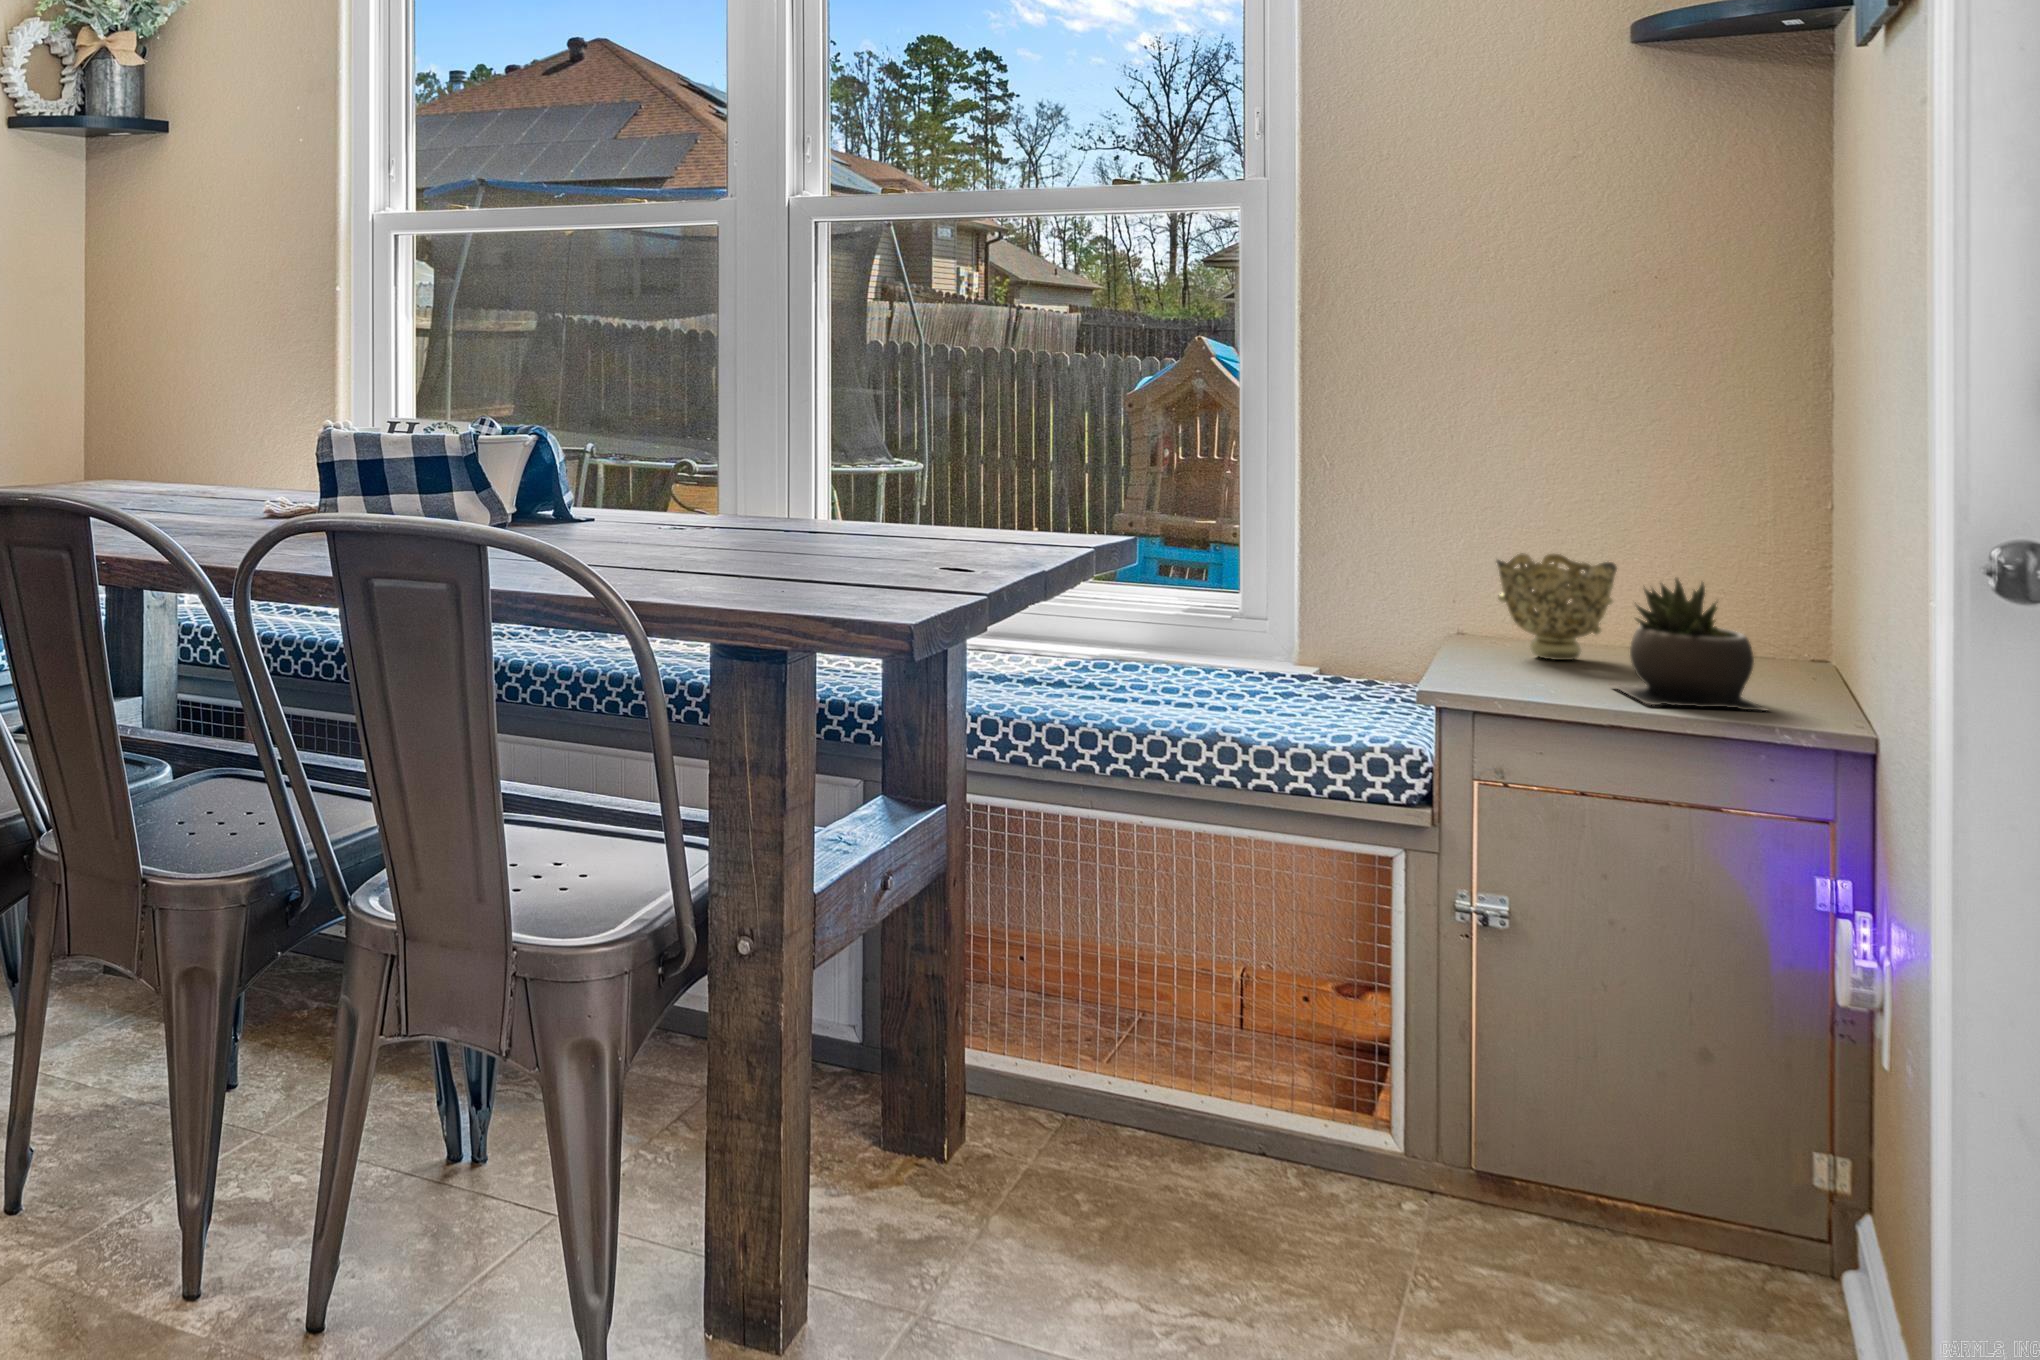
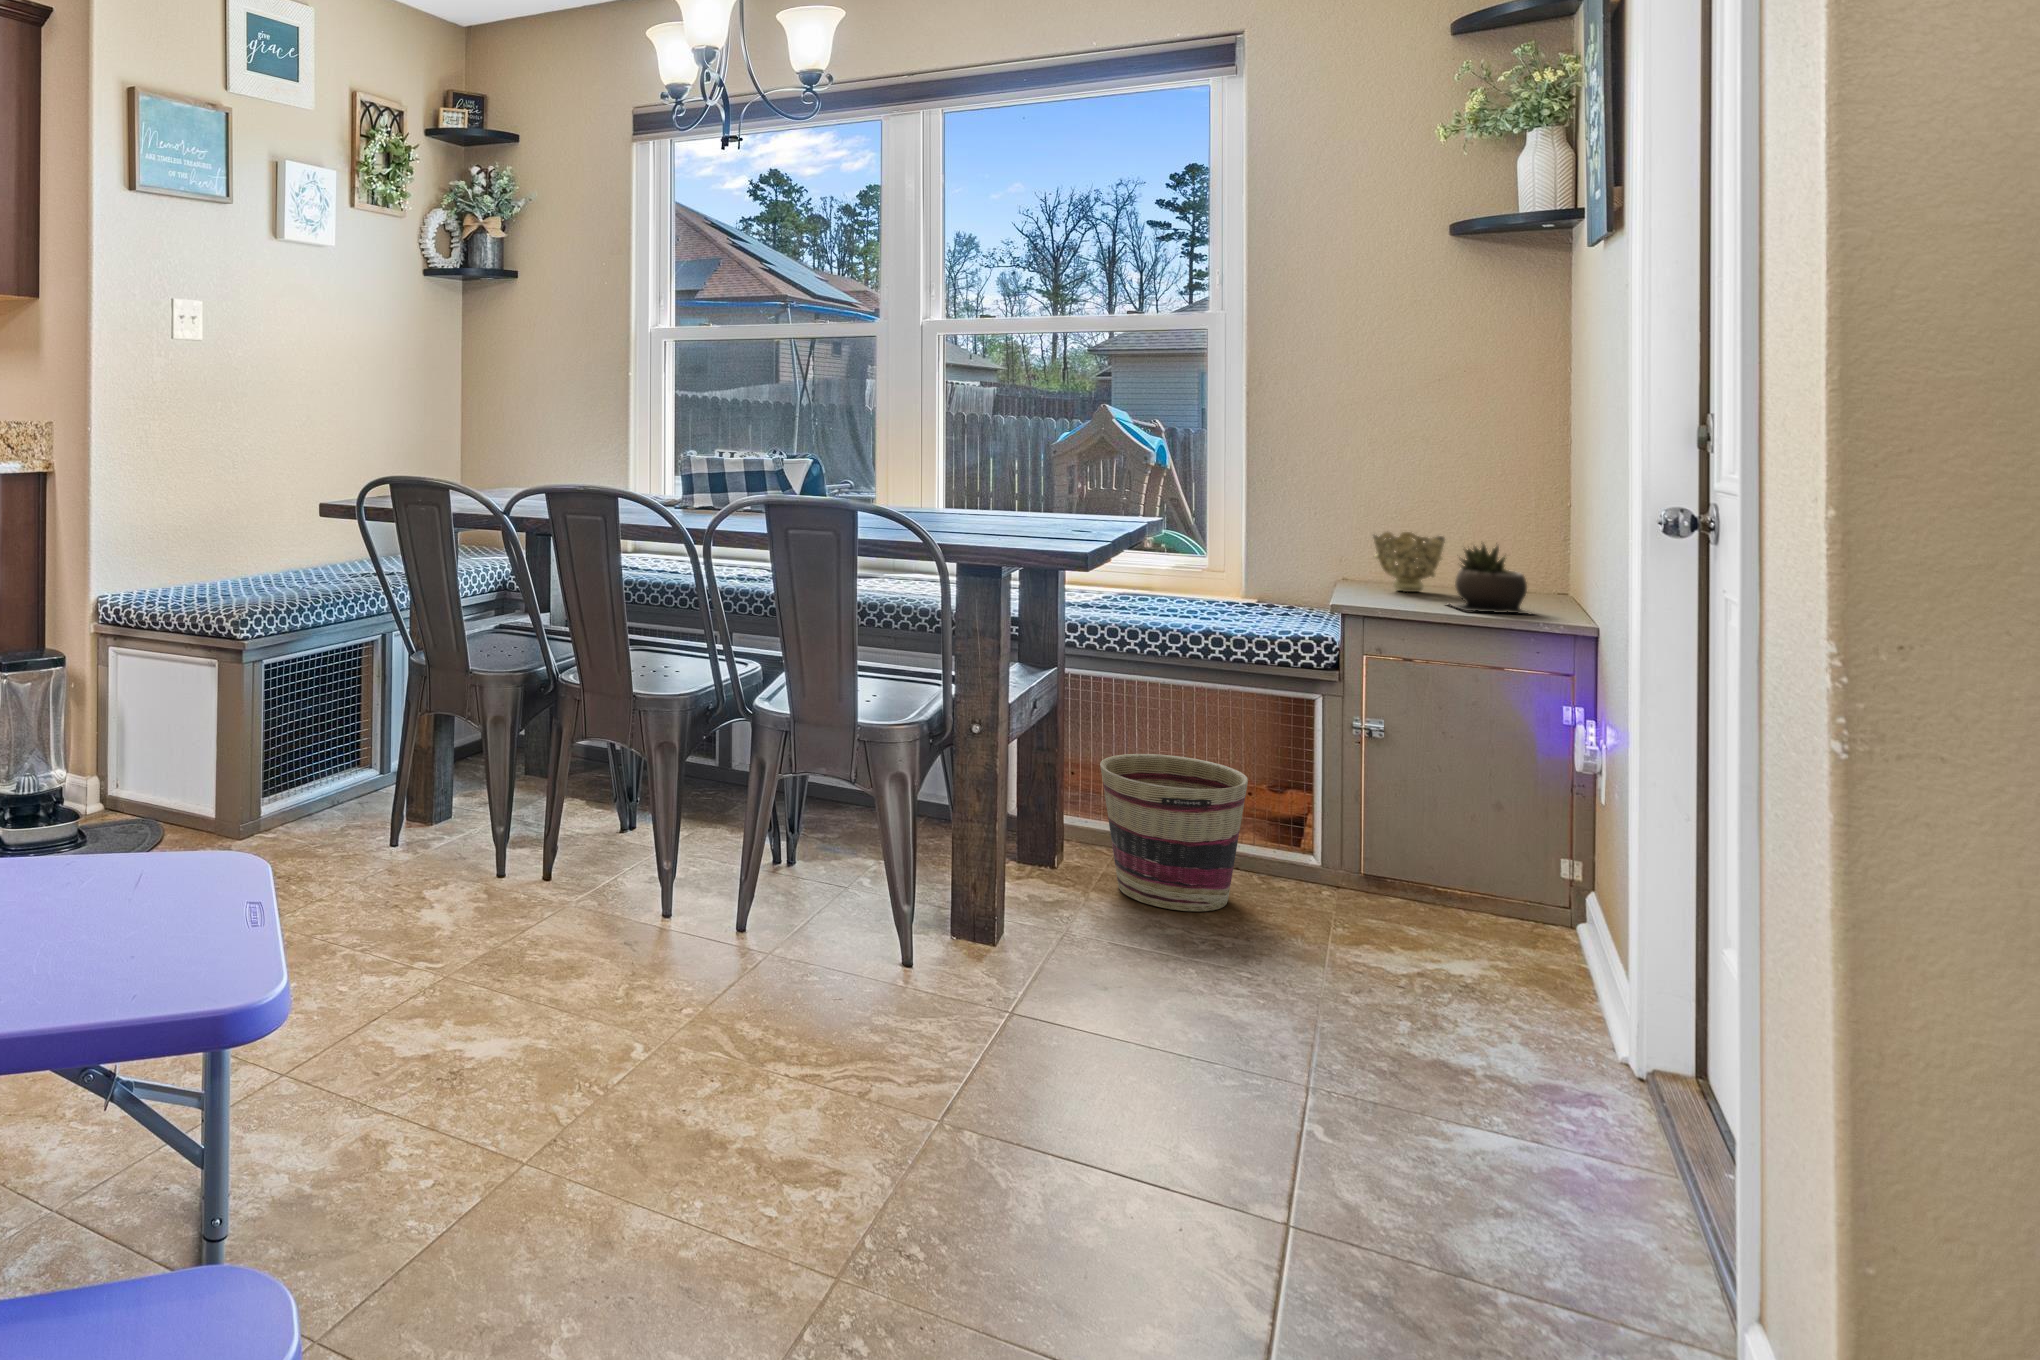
basket: none [1012,956,1265,1258] -> present [1100,754,1248,911]

